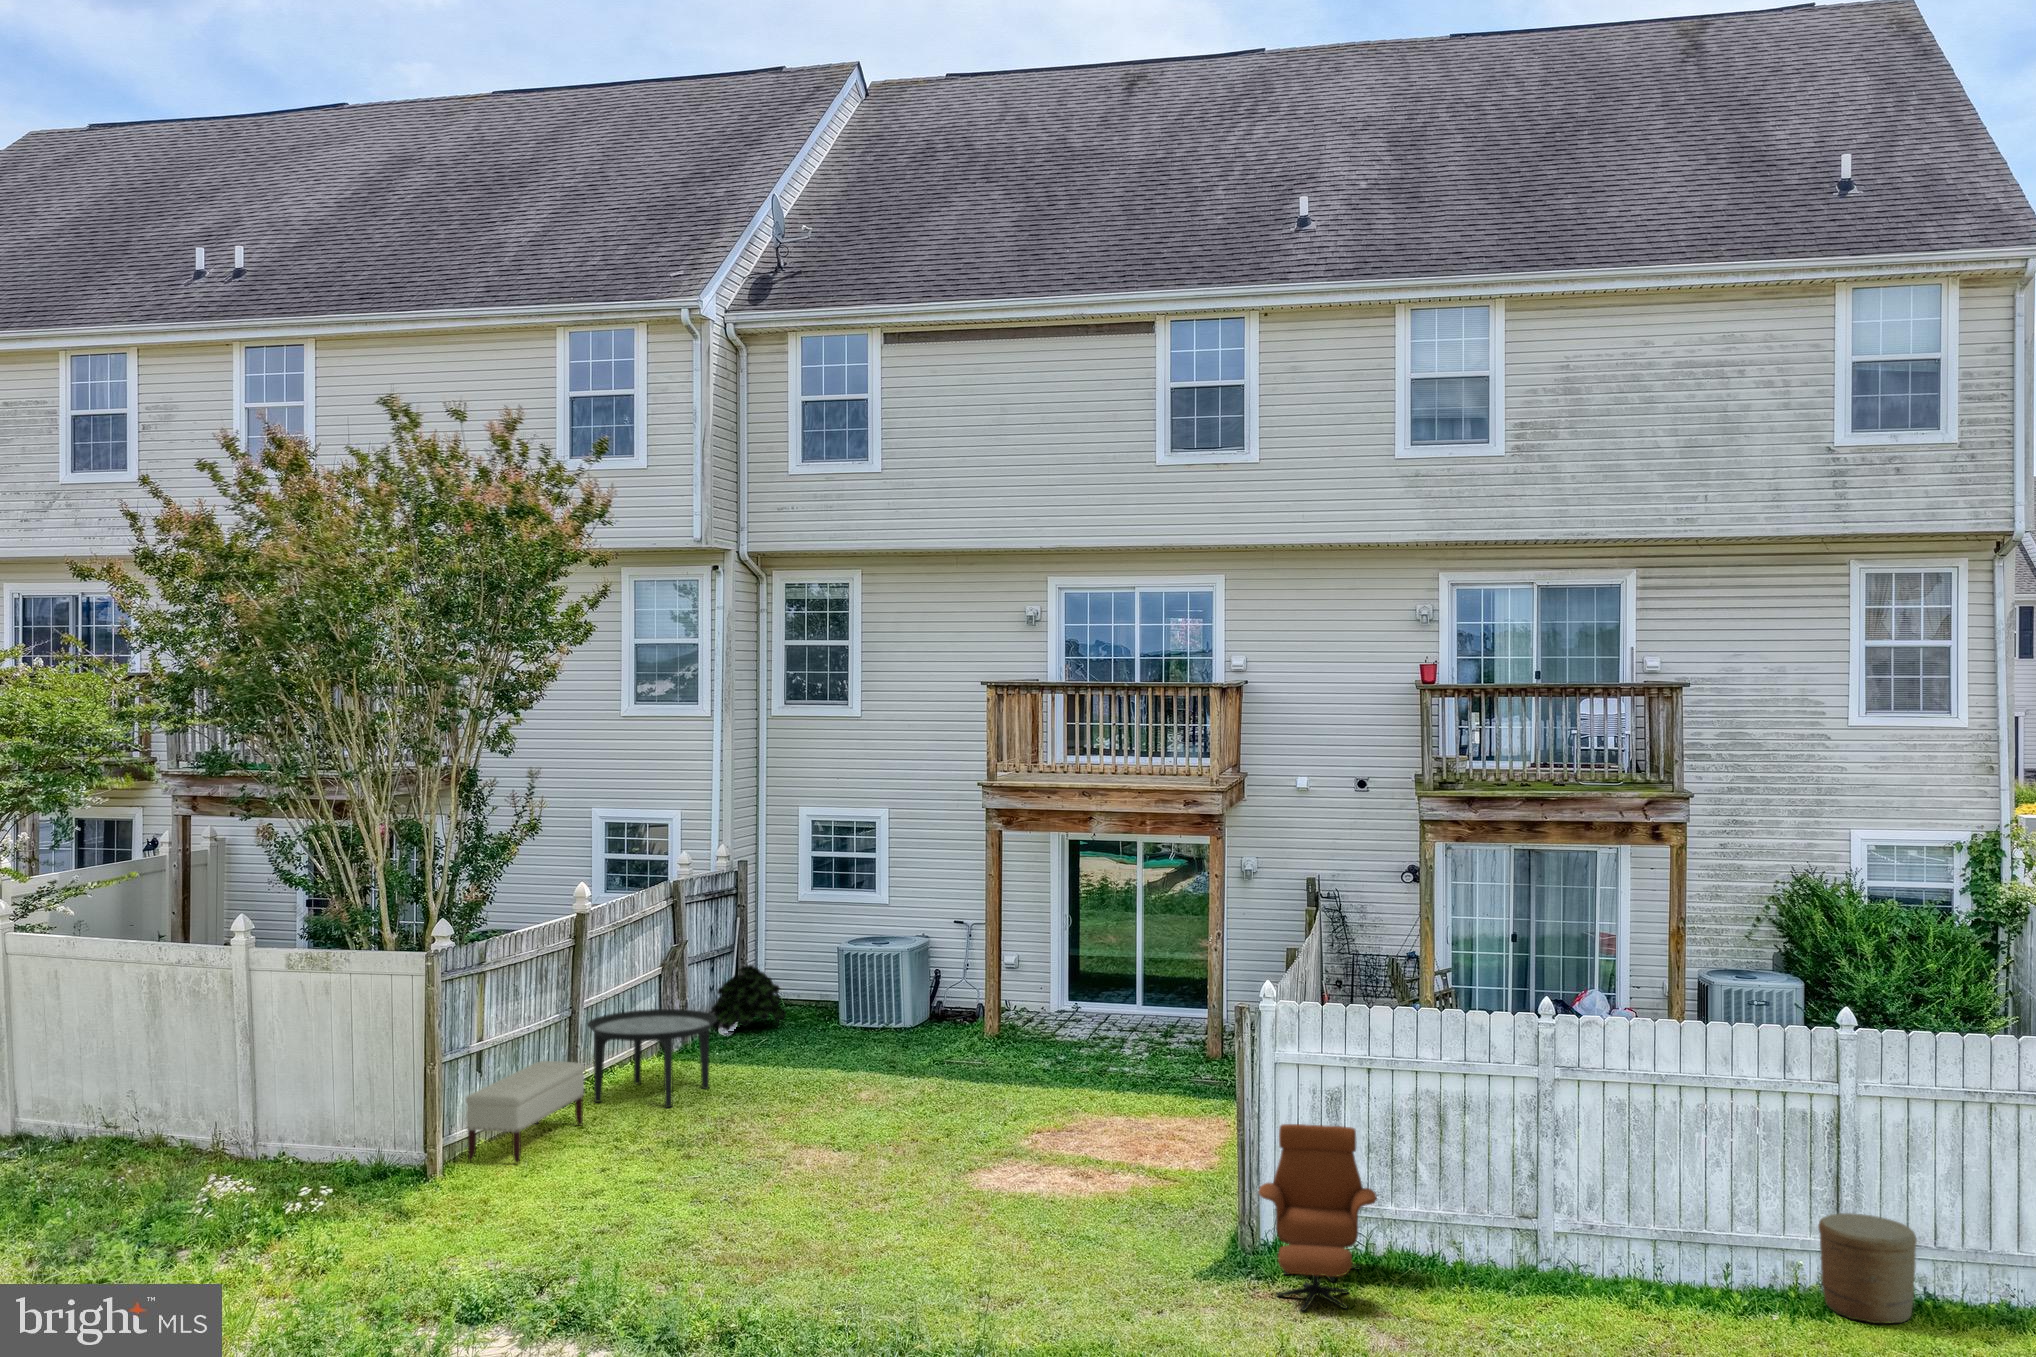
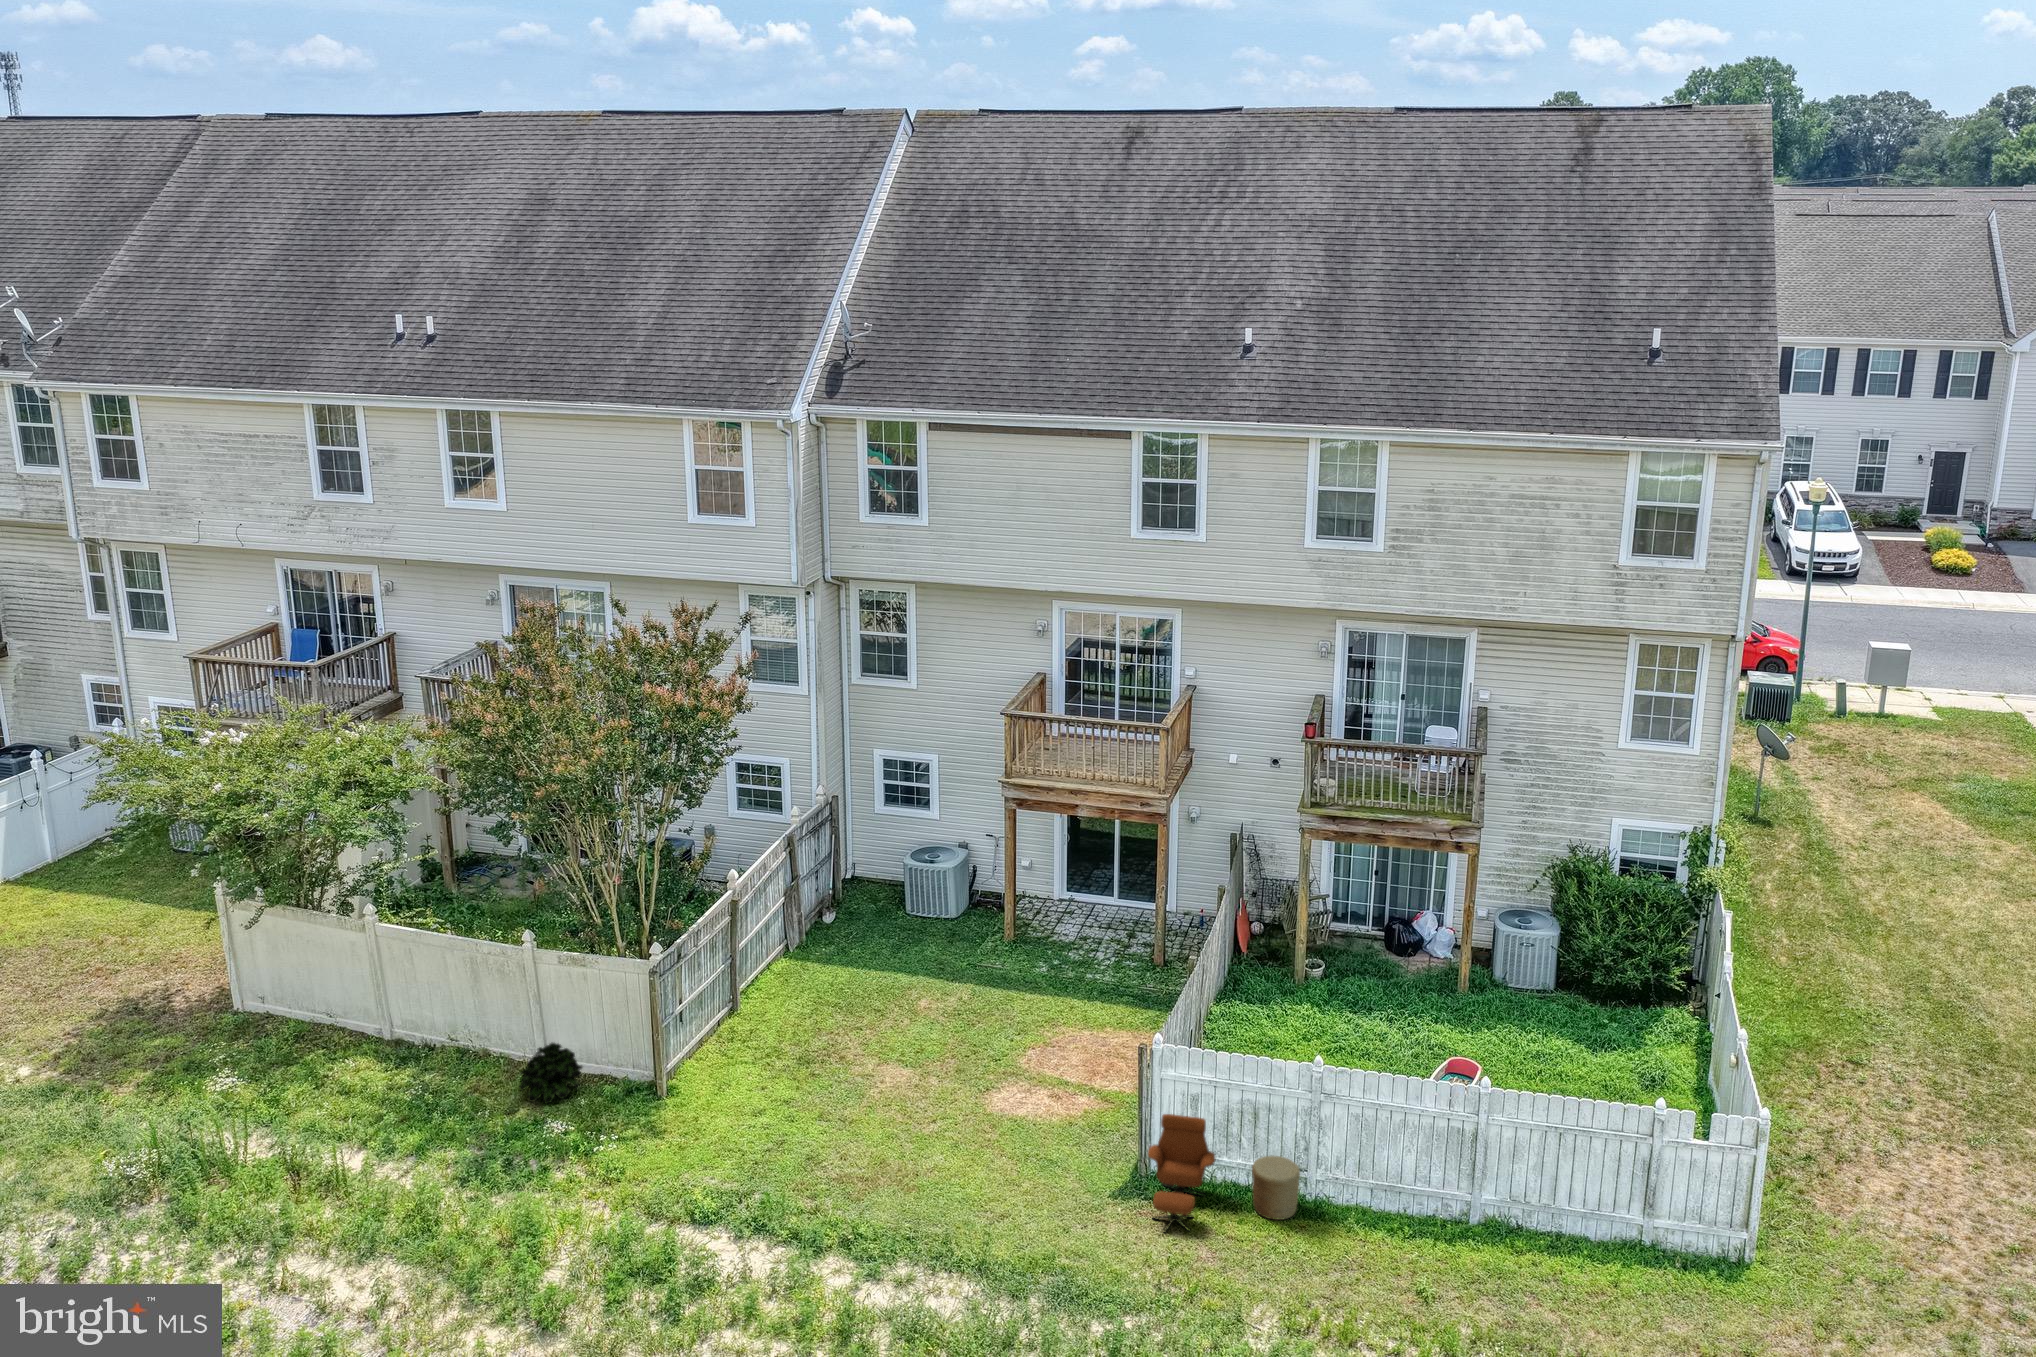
potted plant: present [712,965,786,1030] -> present [519,1043,582,1104]
round table: present [587,1009,717,1107] -> none [740,944,824,1020]
bench: present [466,1061,585,1163] -> none [673,999,743,1079]
woven basket: present [1818,1213,1917,1324] -> present [1252,1156,1300,1220]

